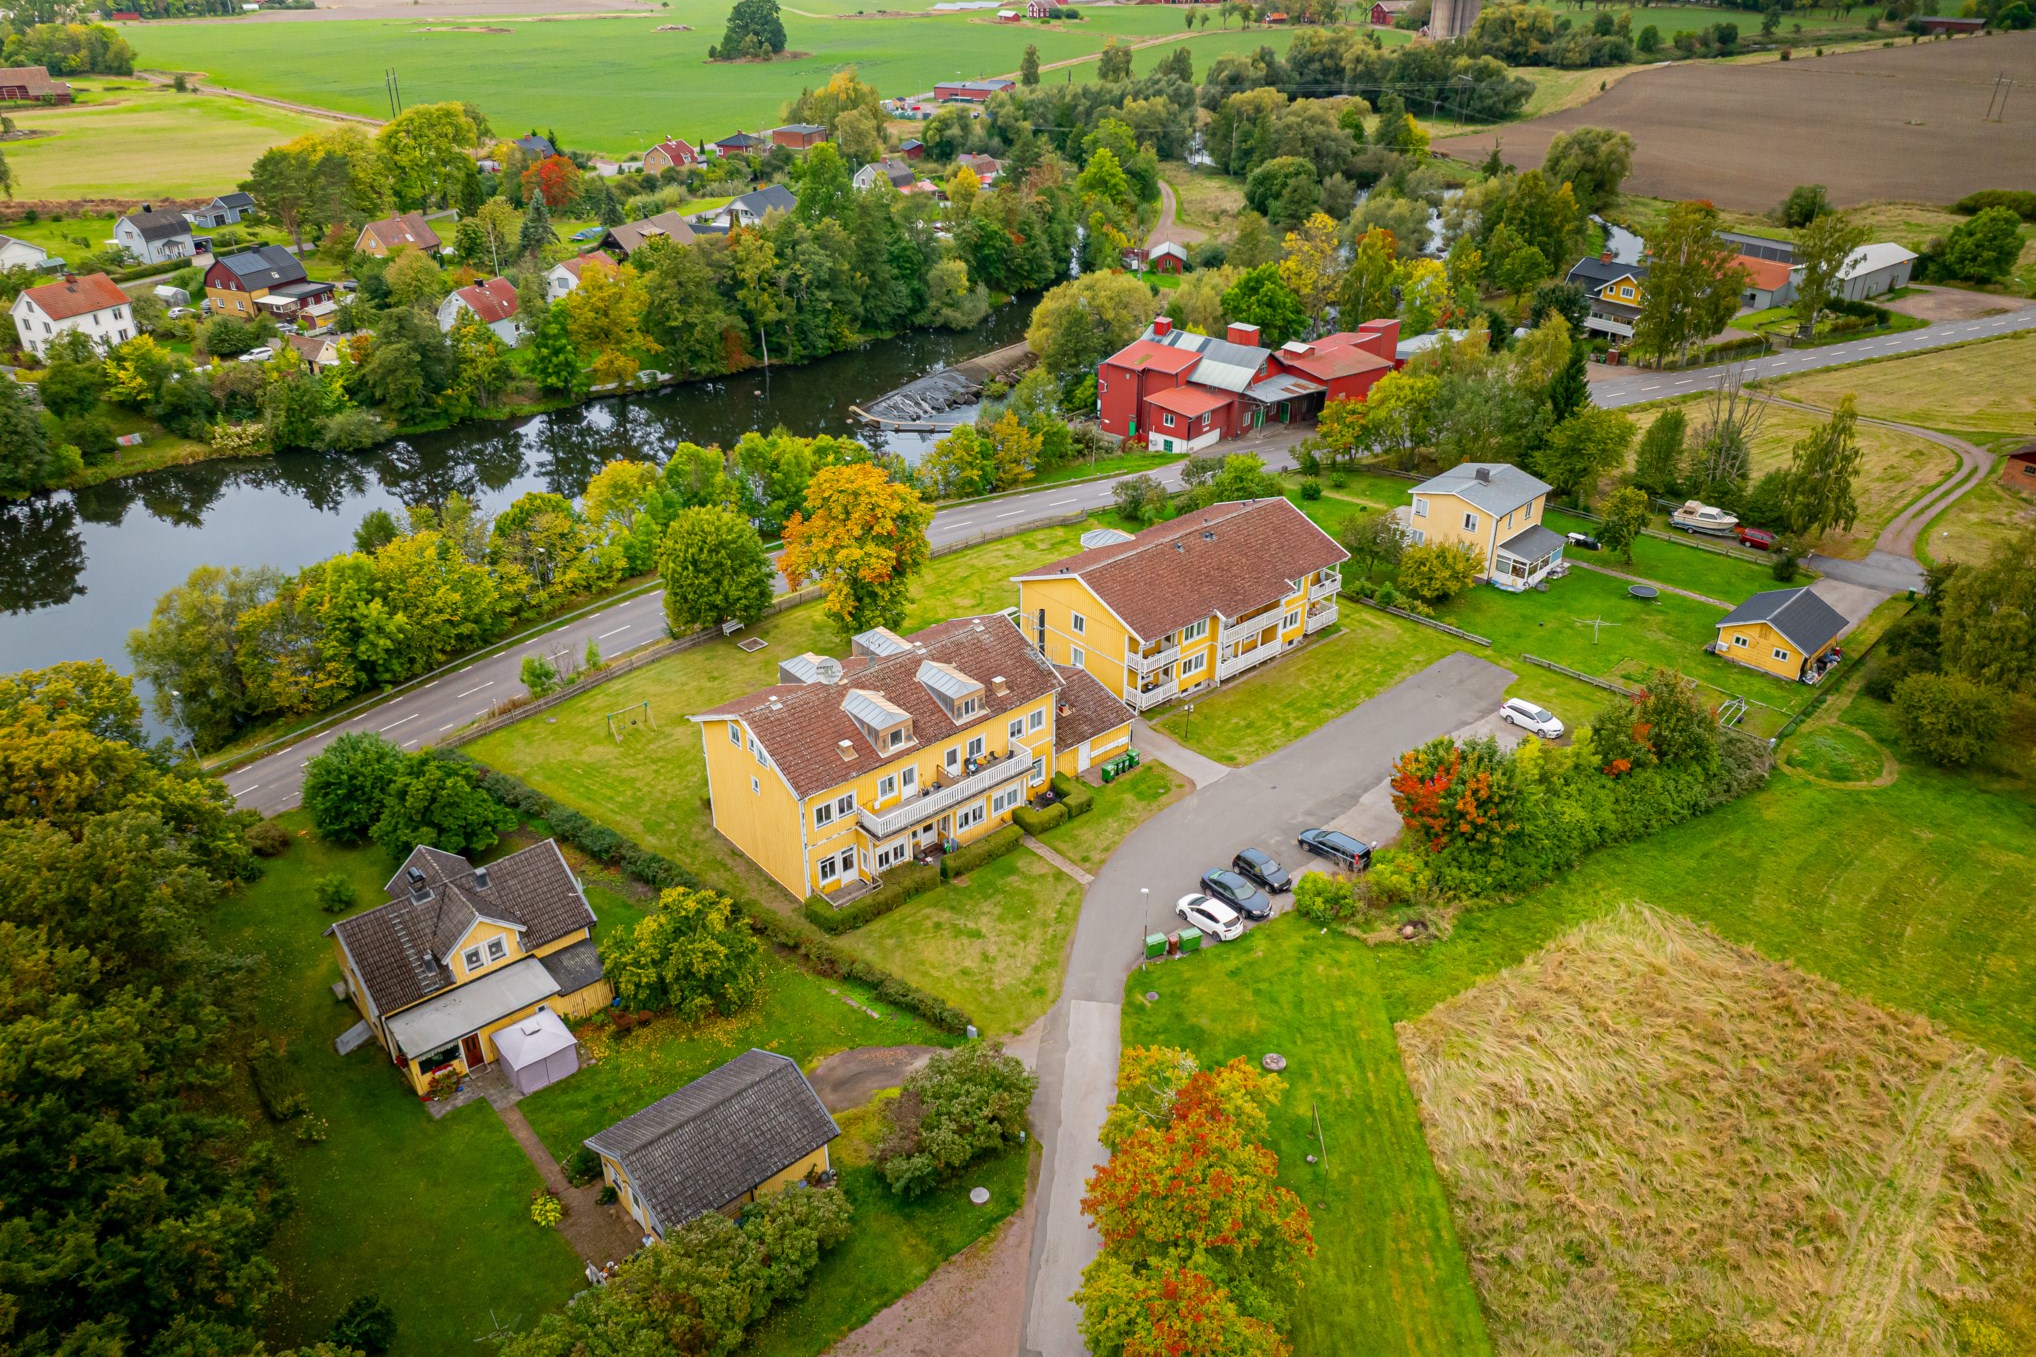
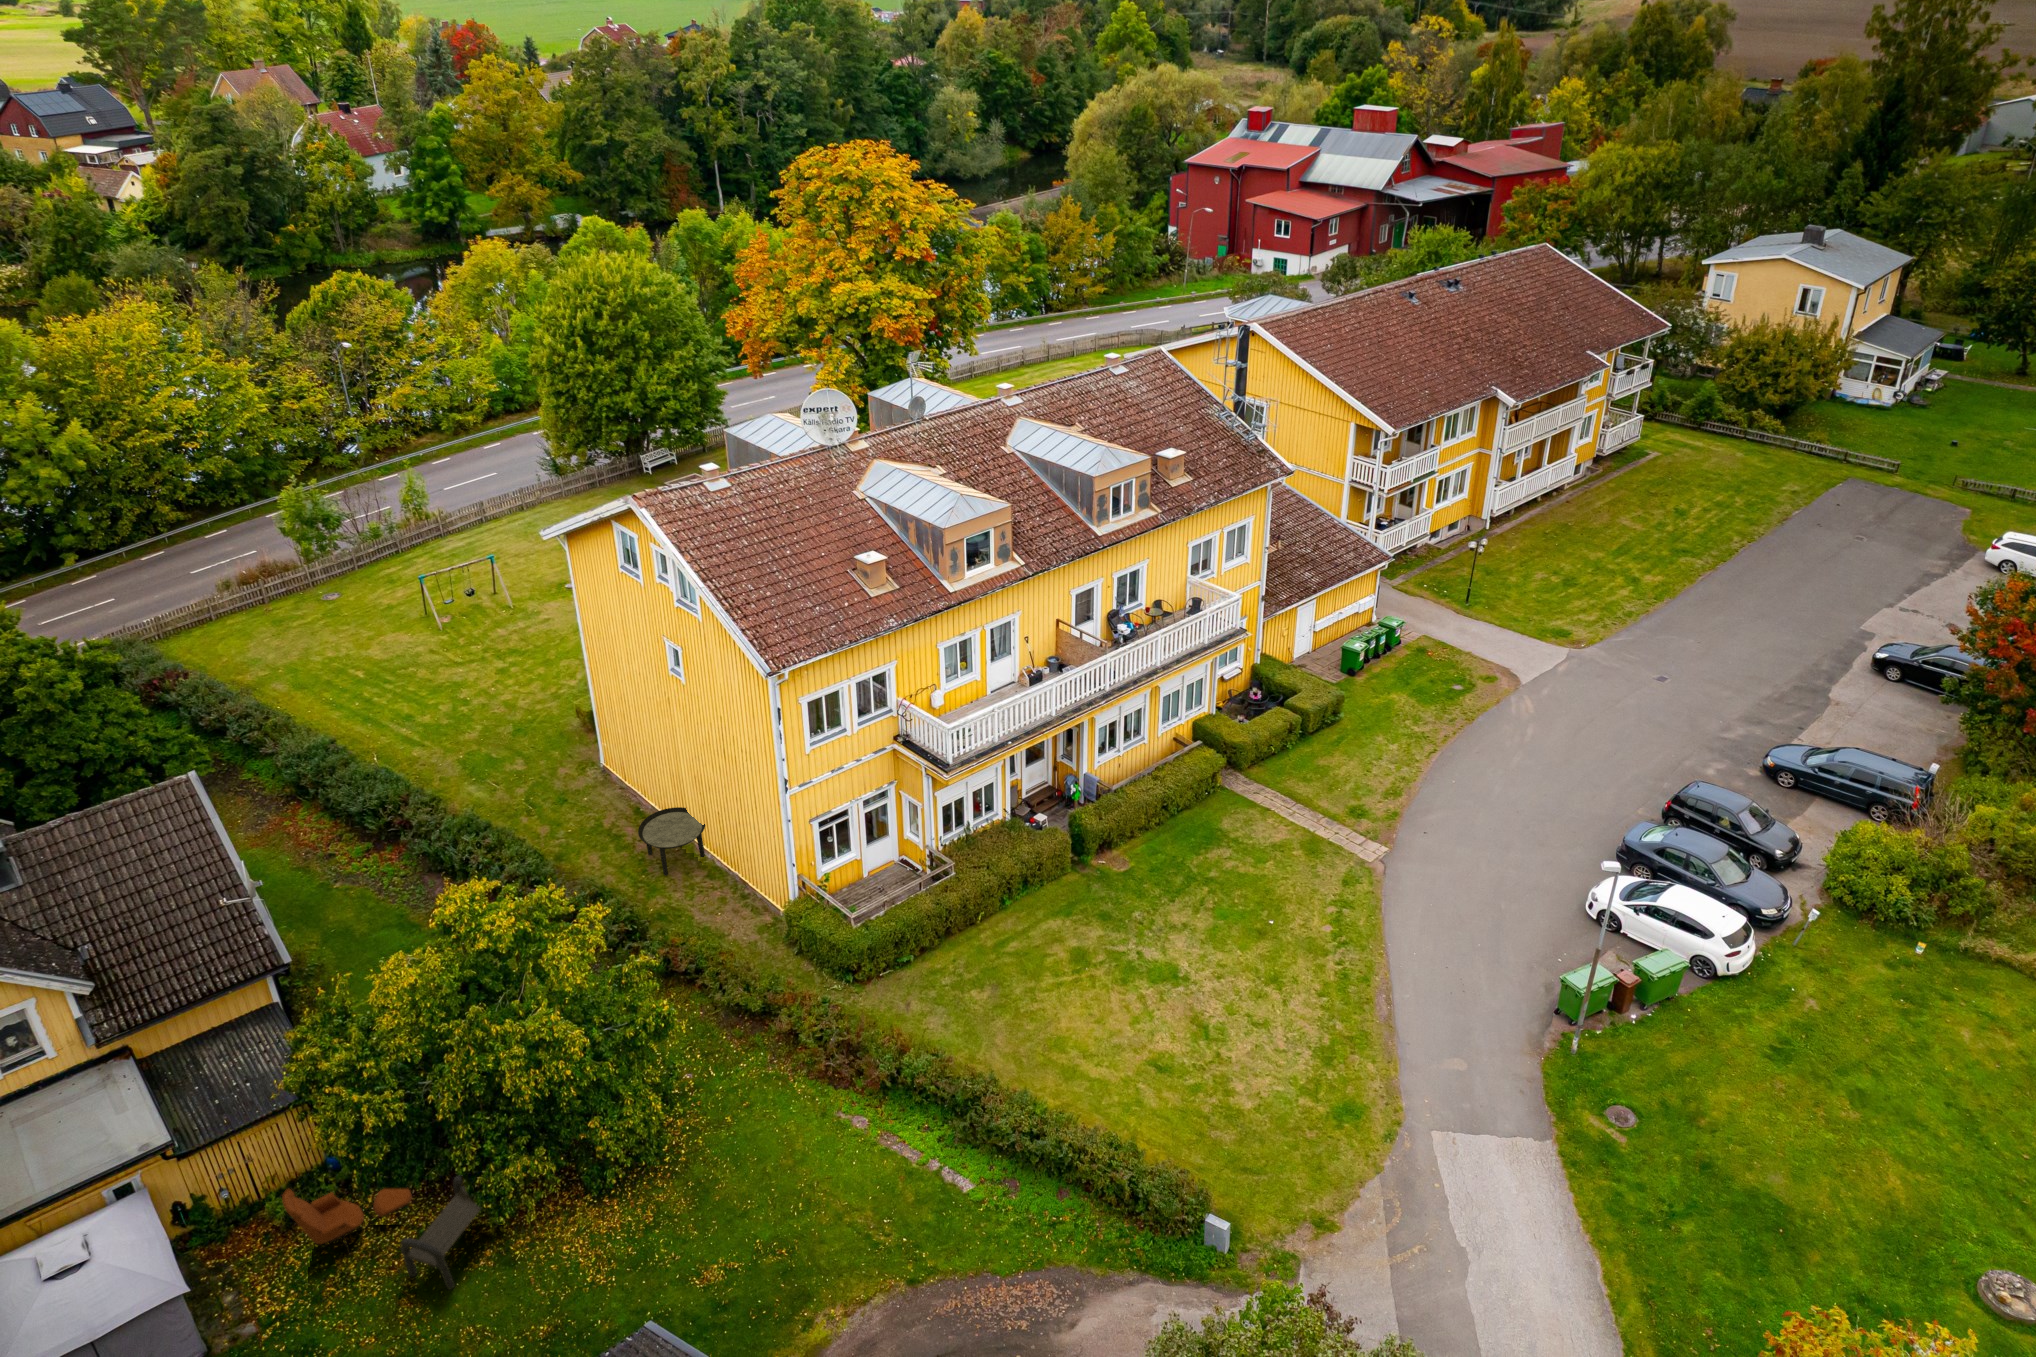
round table: none [736,853,767,886] -> present [638,807,705,876]
bench: none [653,1005,690,1048] -> present [401,1176,497,1290]

